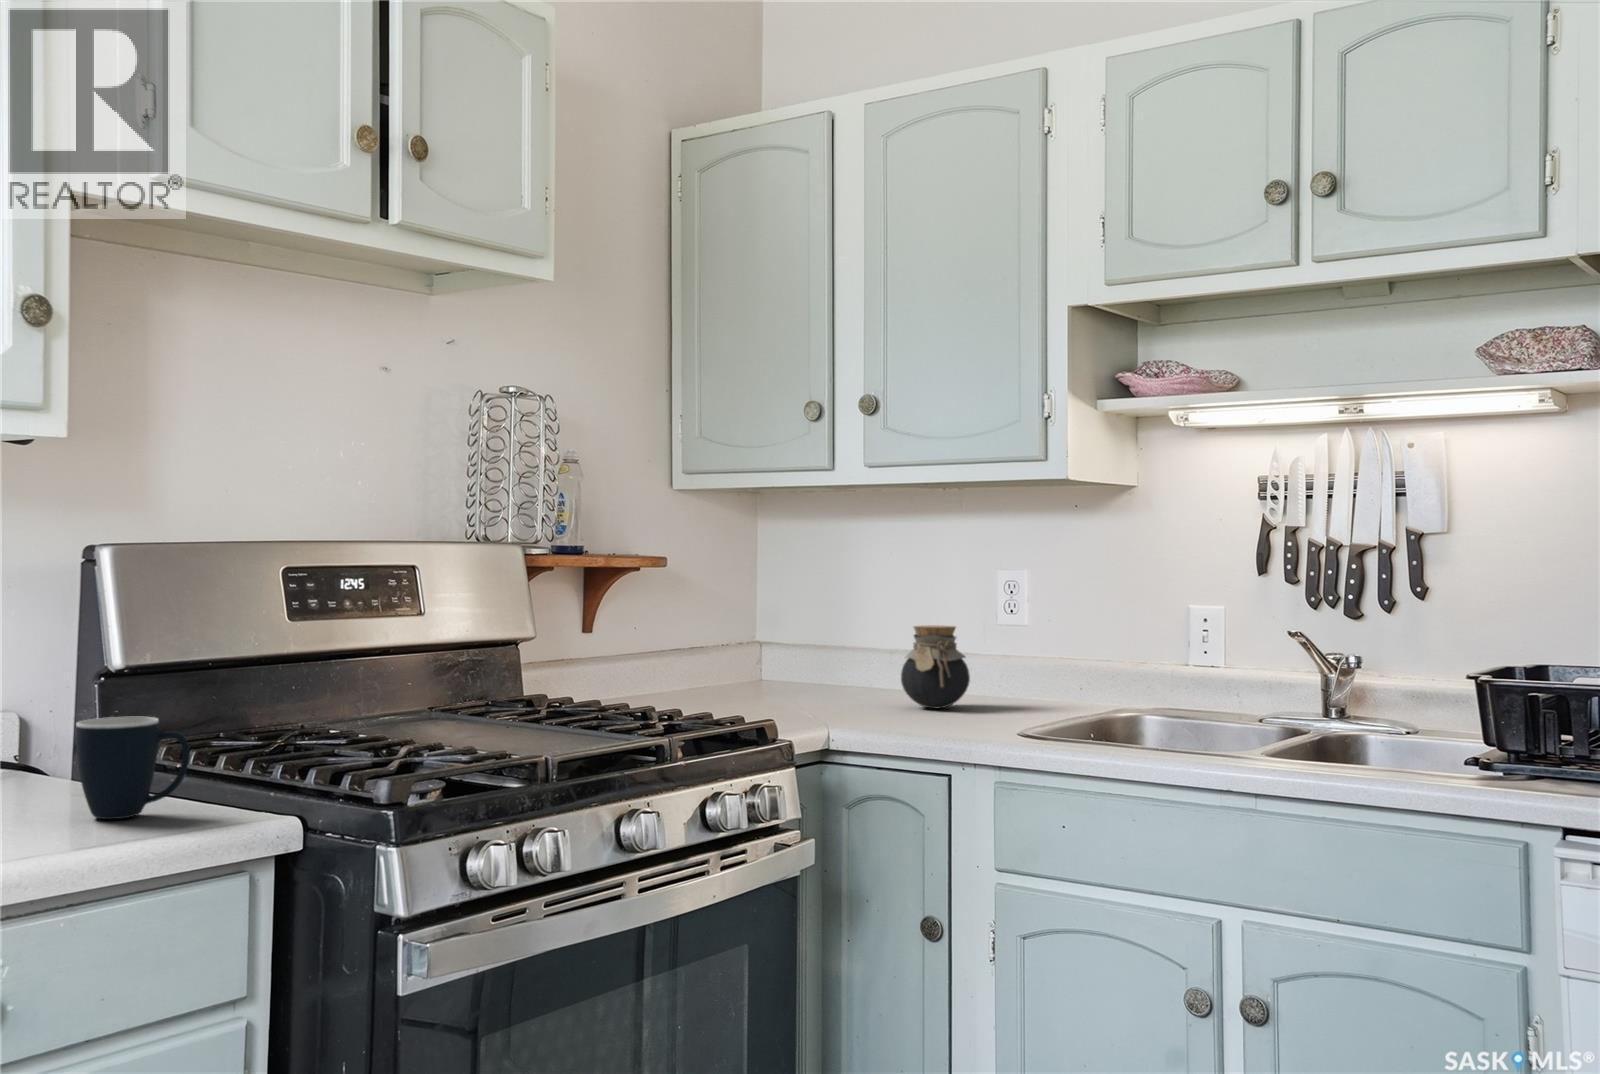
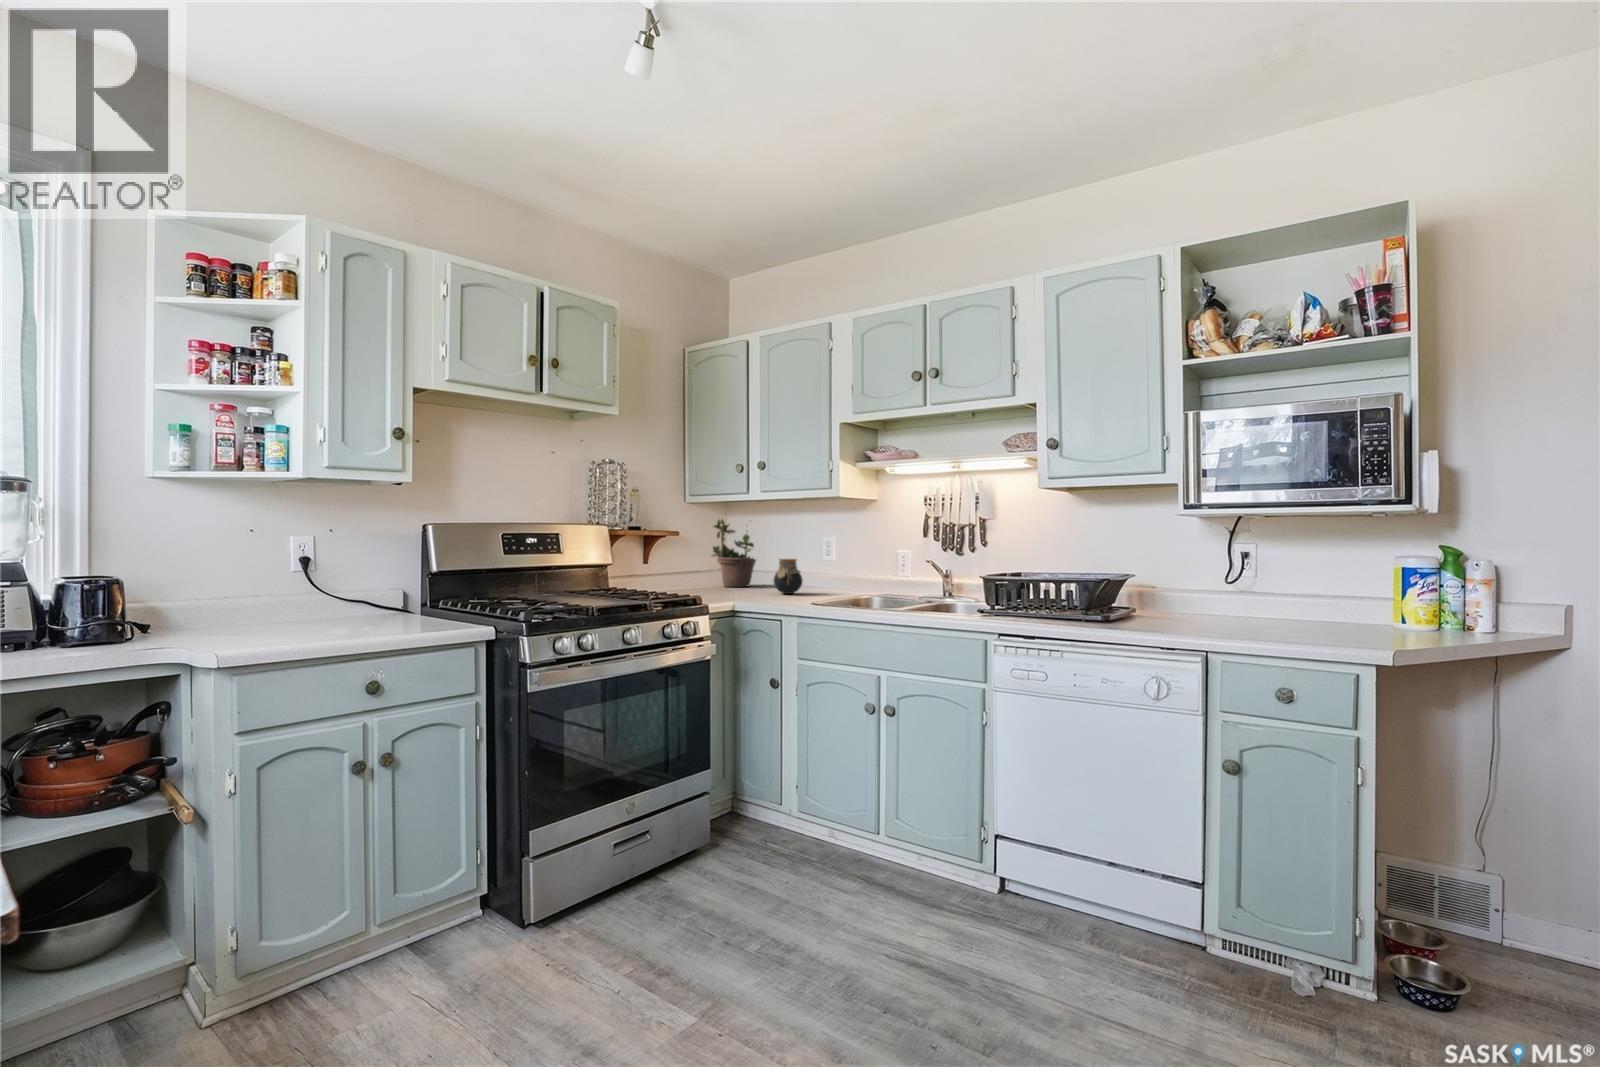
potted plant: none [732,522,839,690] -> present [711,520,756,587]
mug: present [76,717,190,819] -> none [412,589,455,626]

